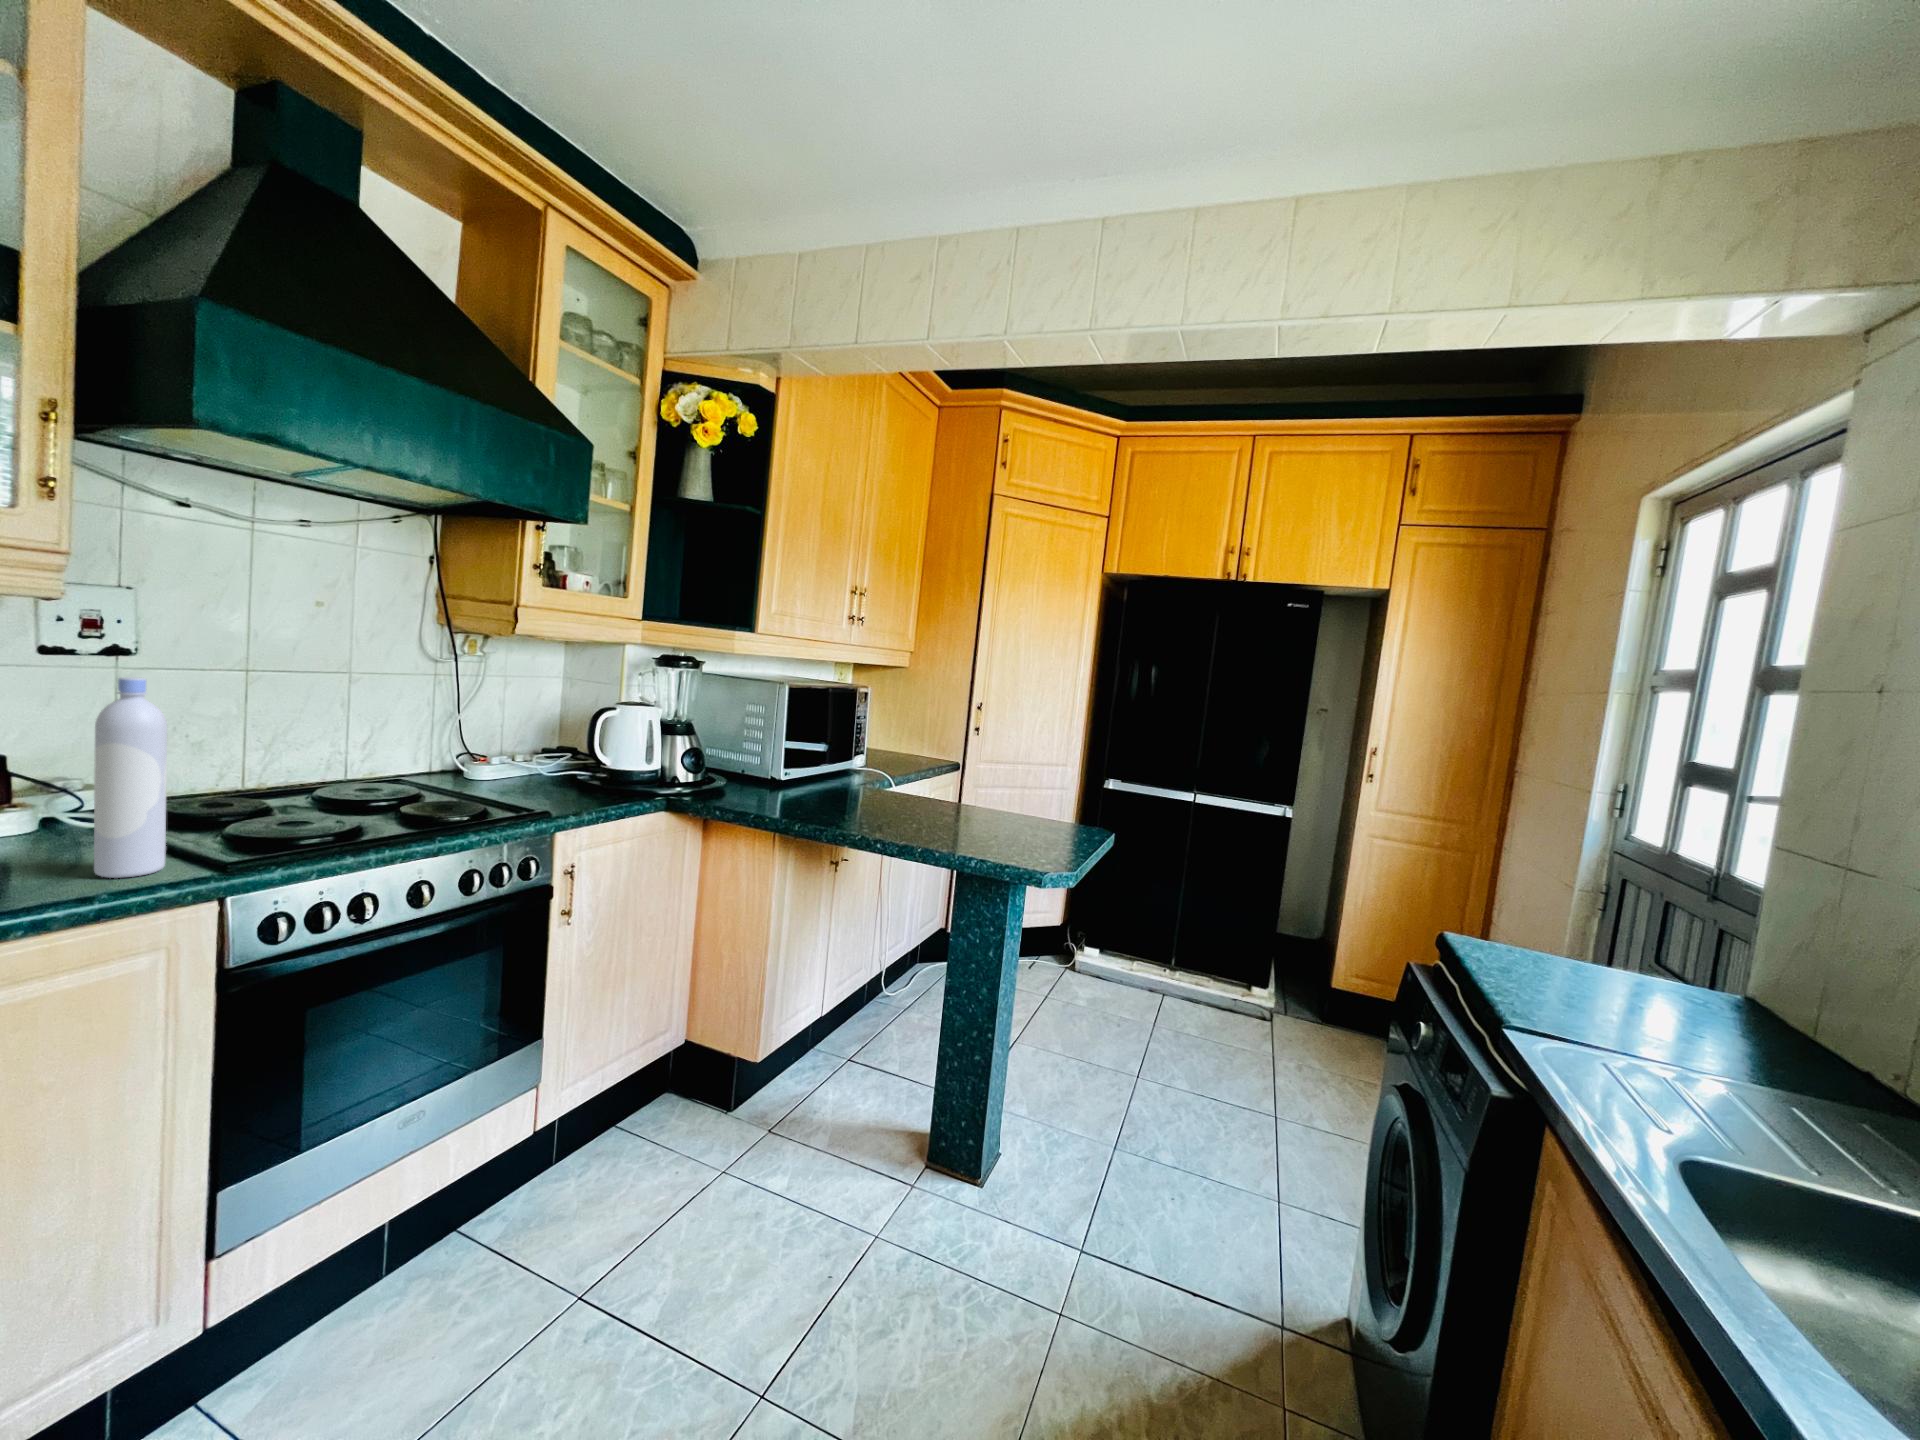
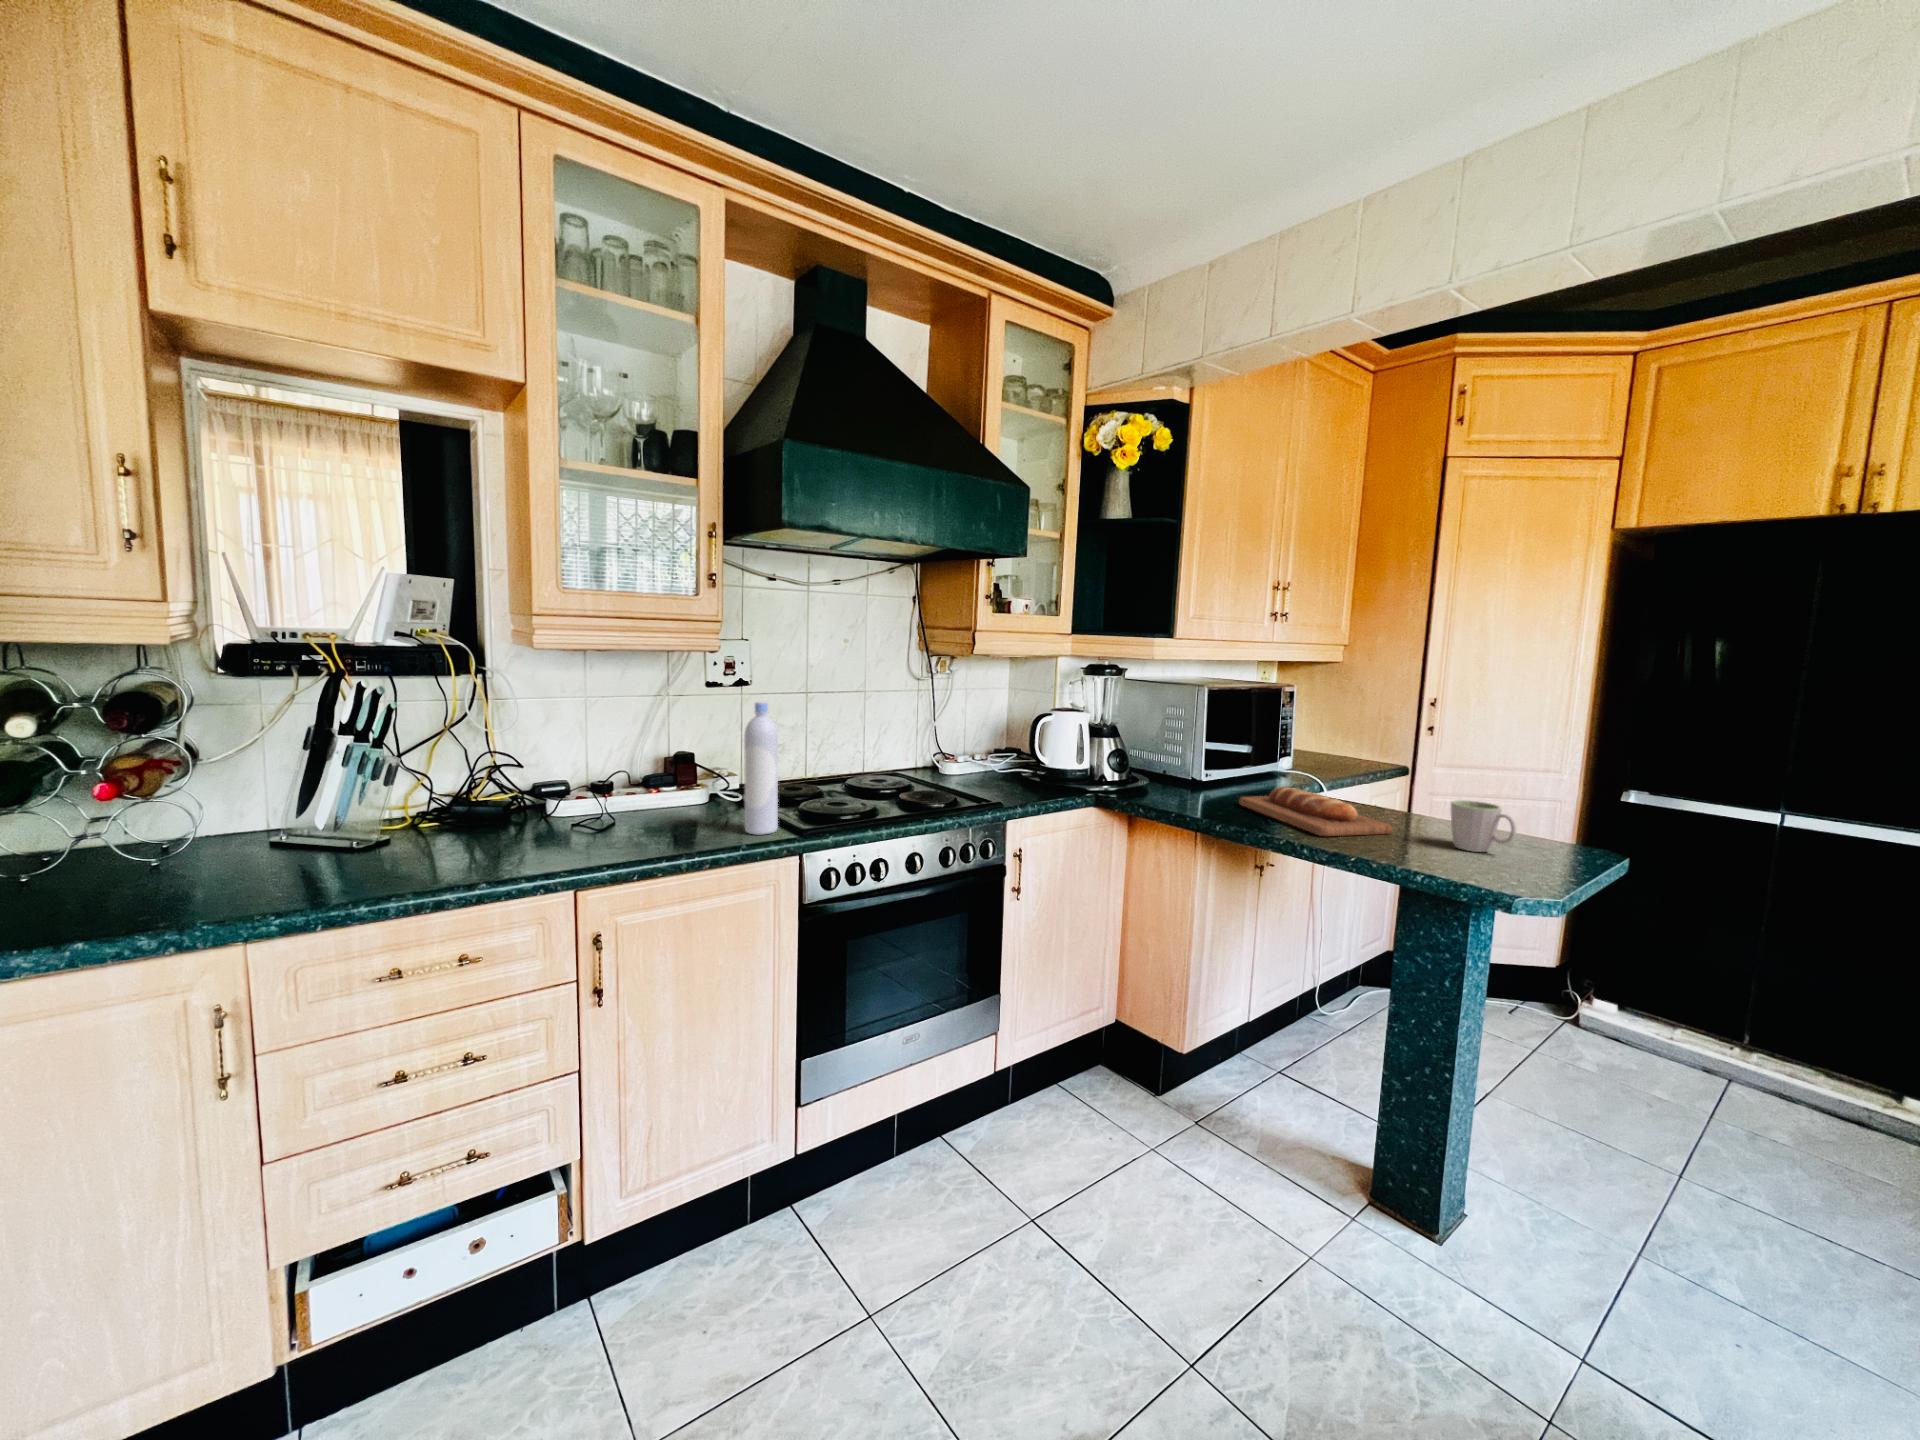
bread loaf: none [818,783,951,829] -> present [1239,787,1392,836]
mug: none [996,791,1044,836] -> present [1451,800,1516,852]

